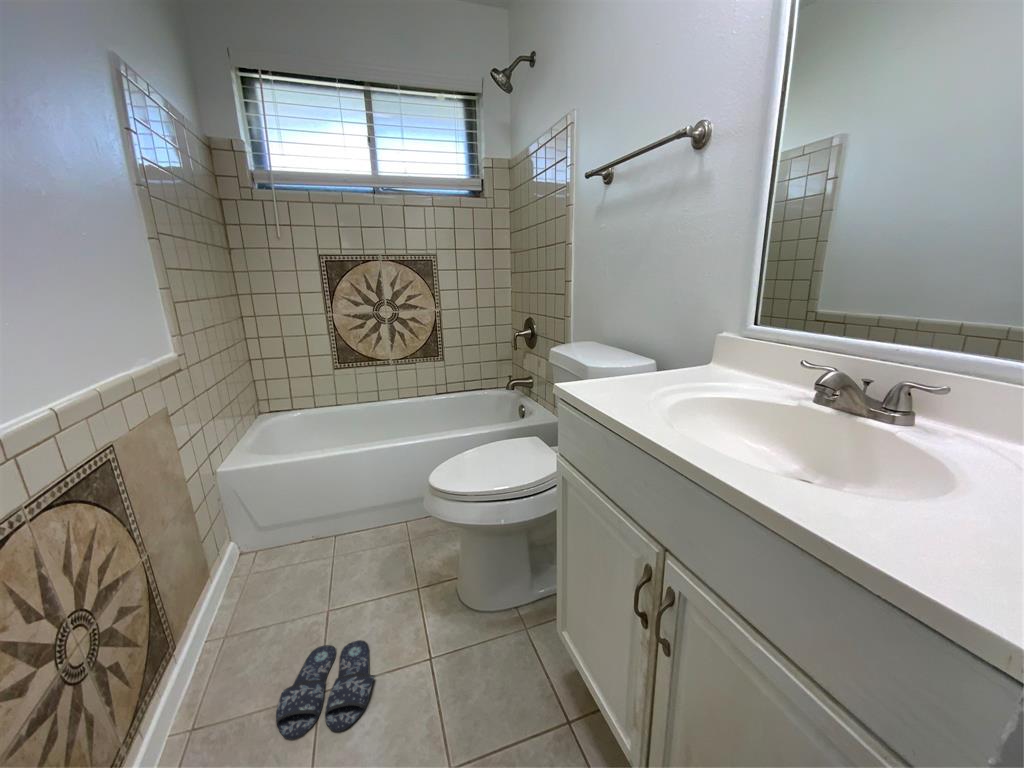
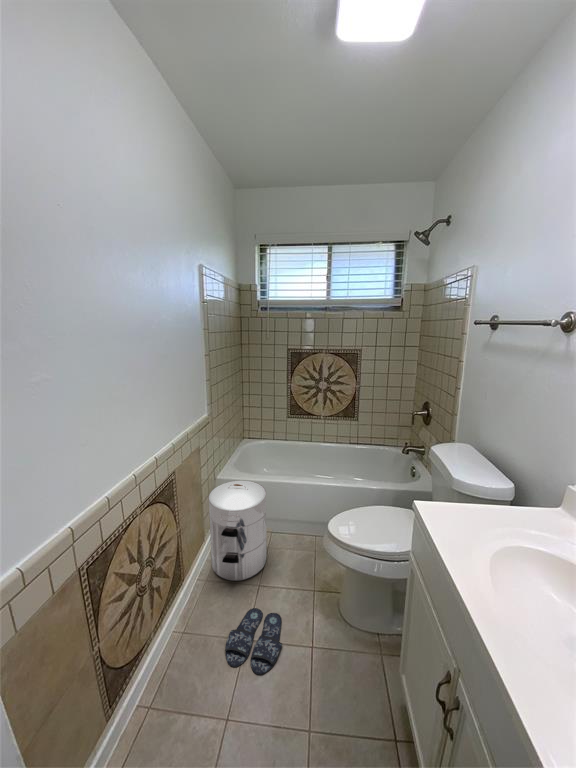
waste bin: none [203,462,330,624] -> present [208,480,267,581]

